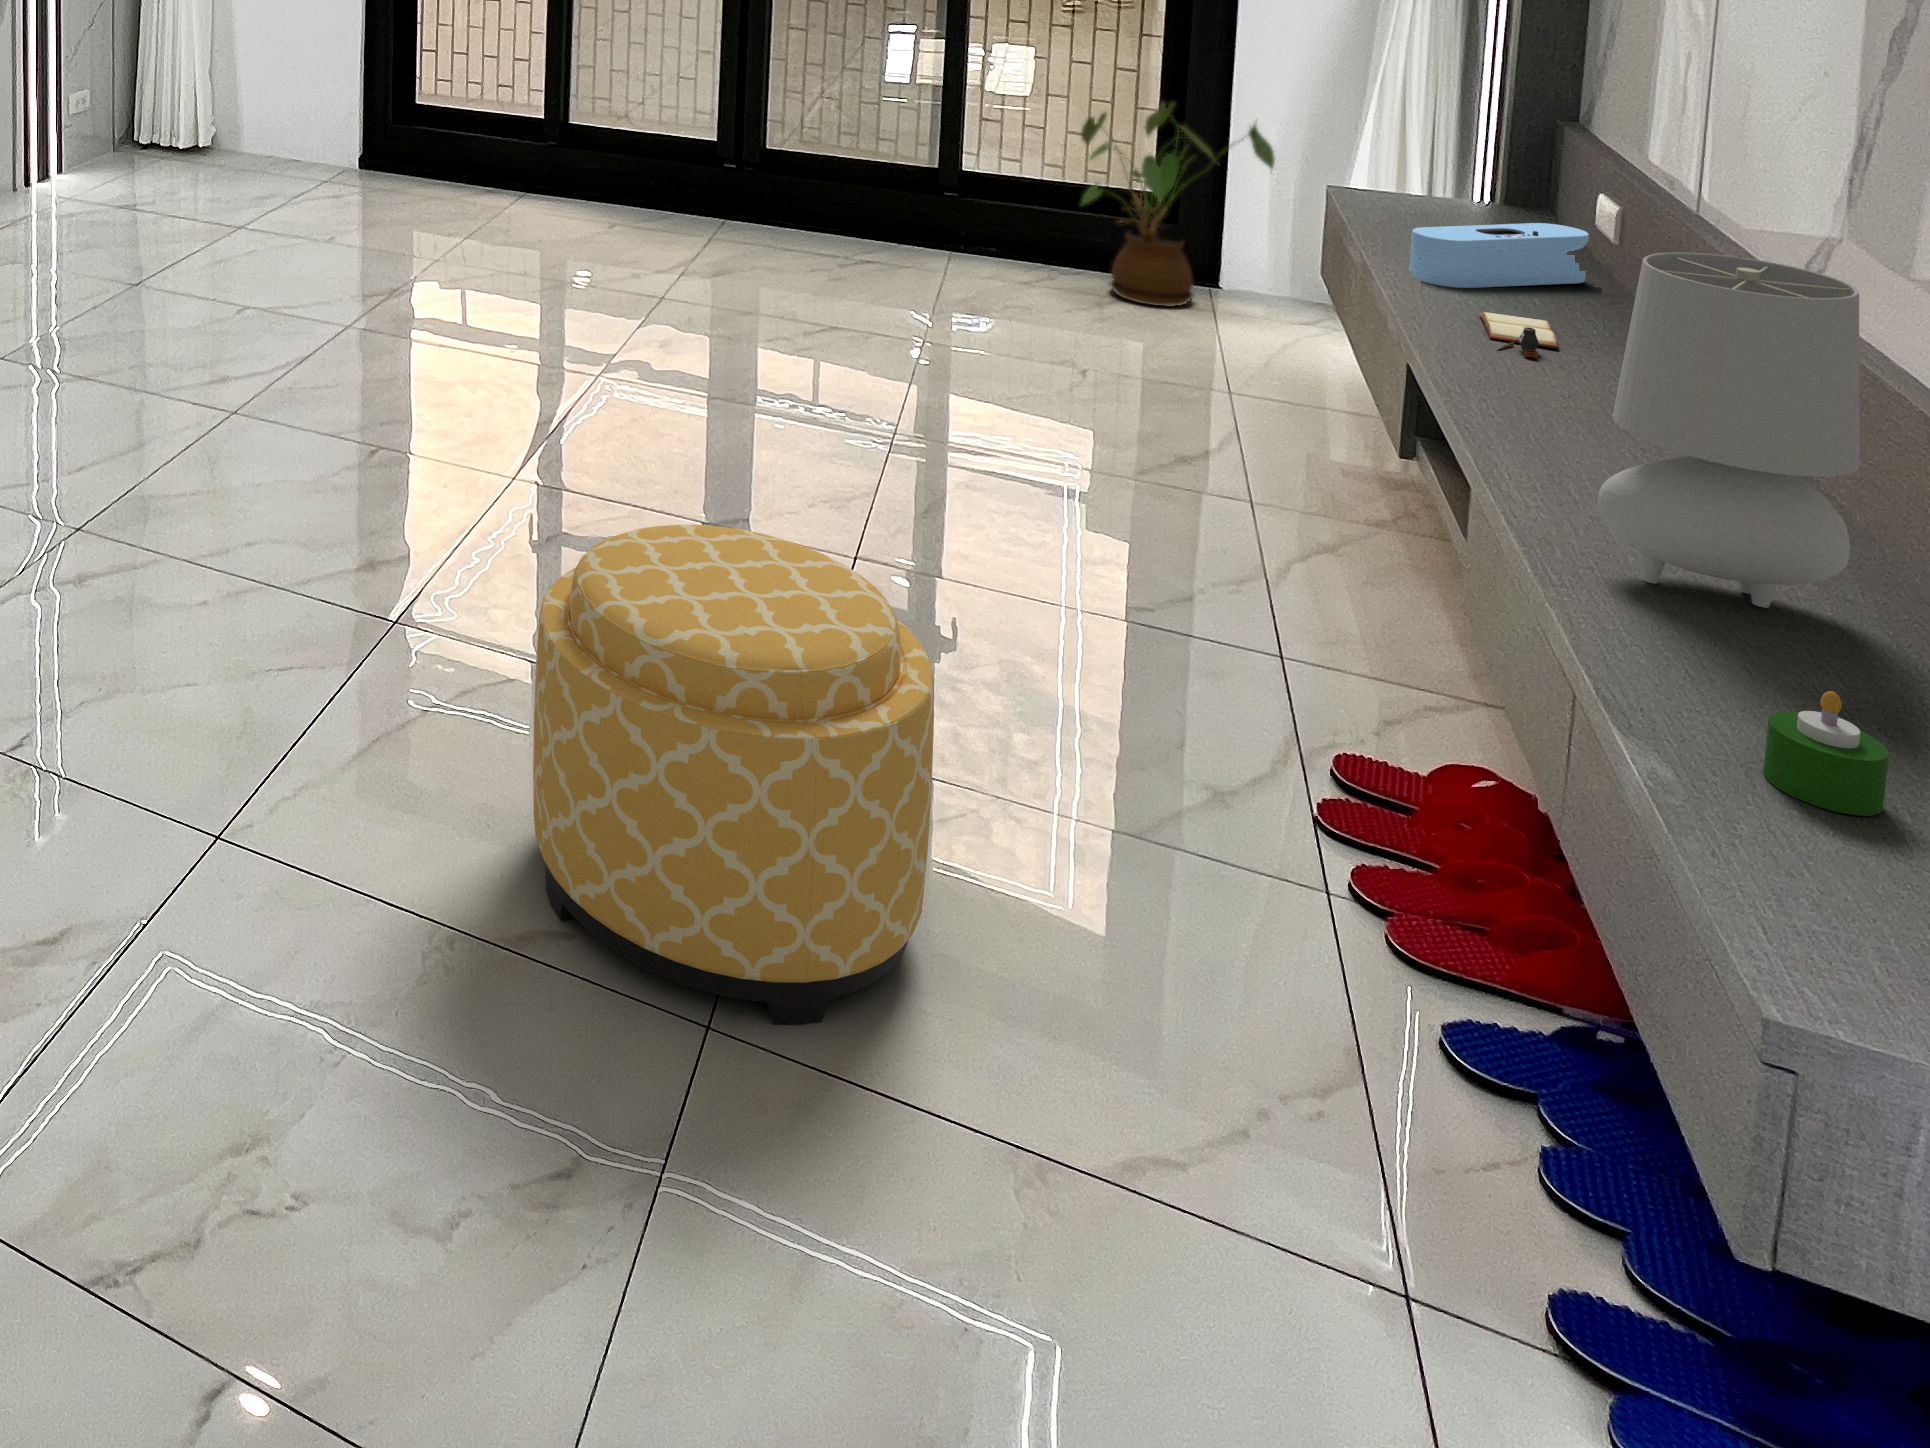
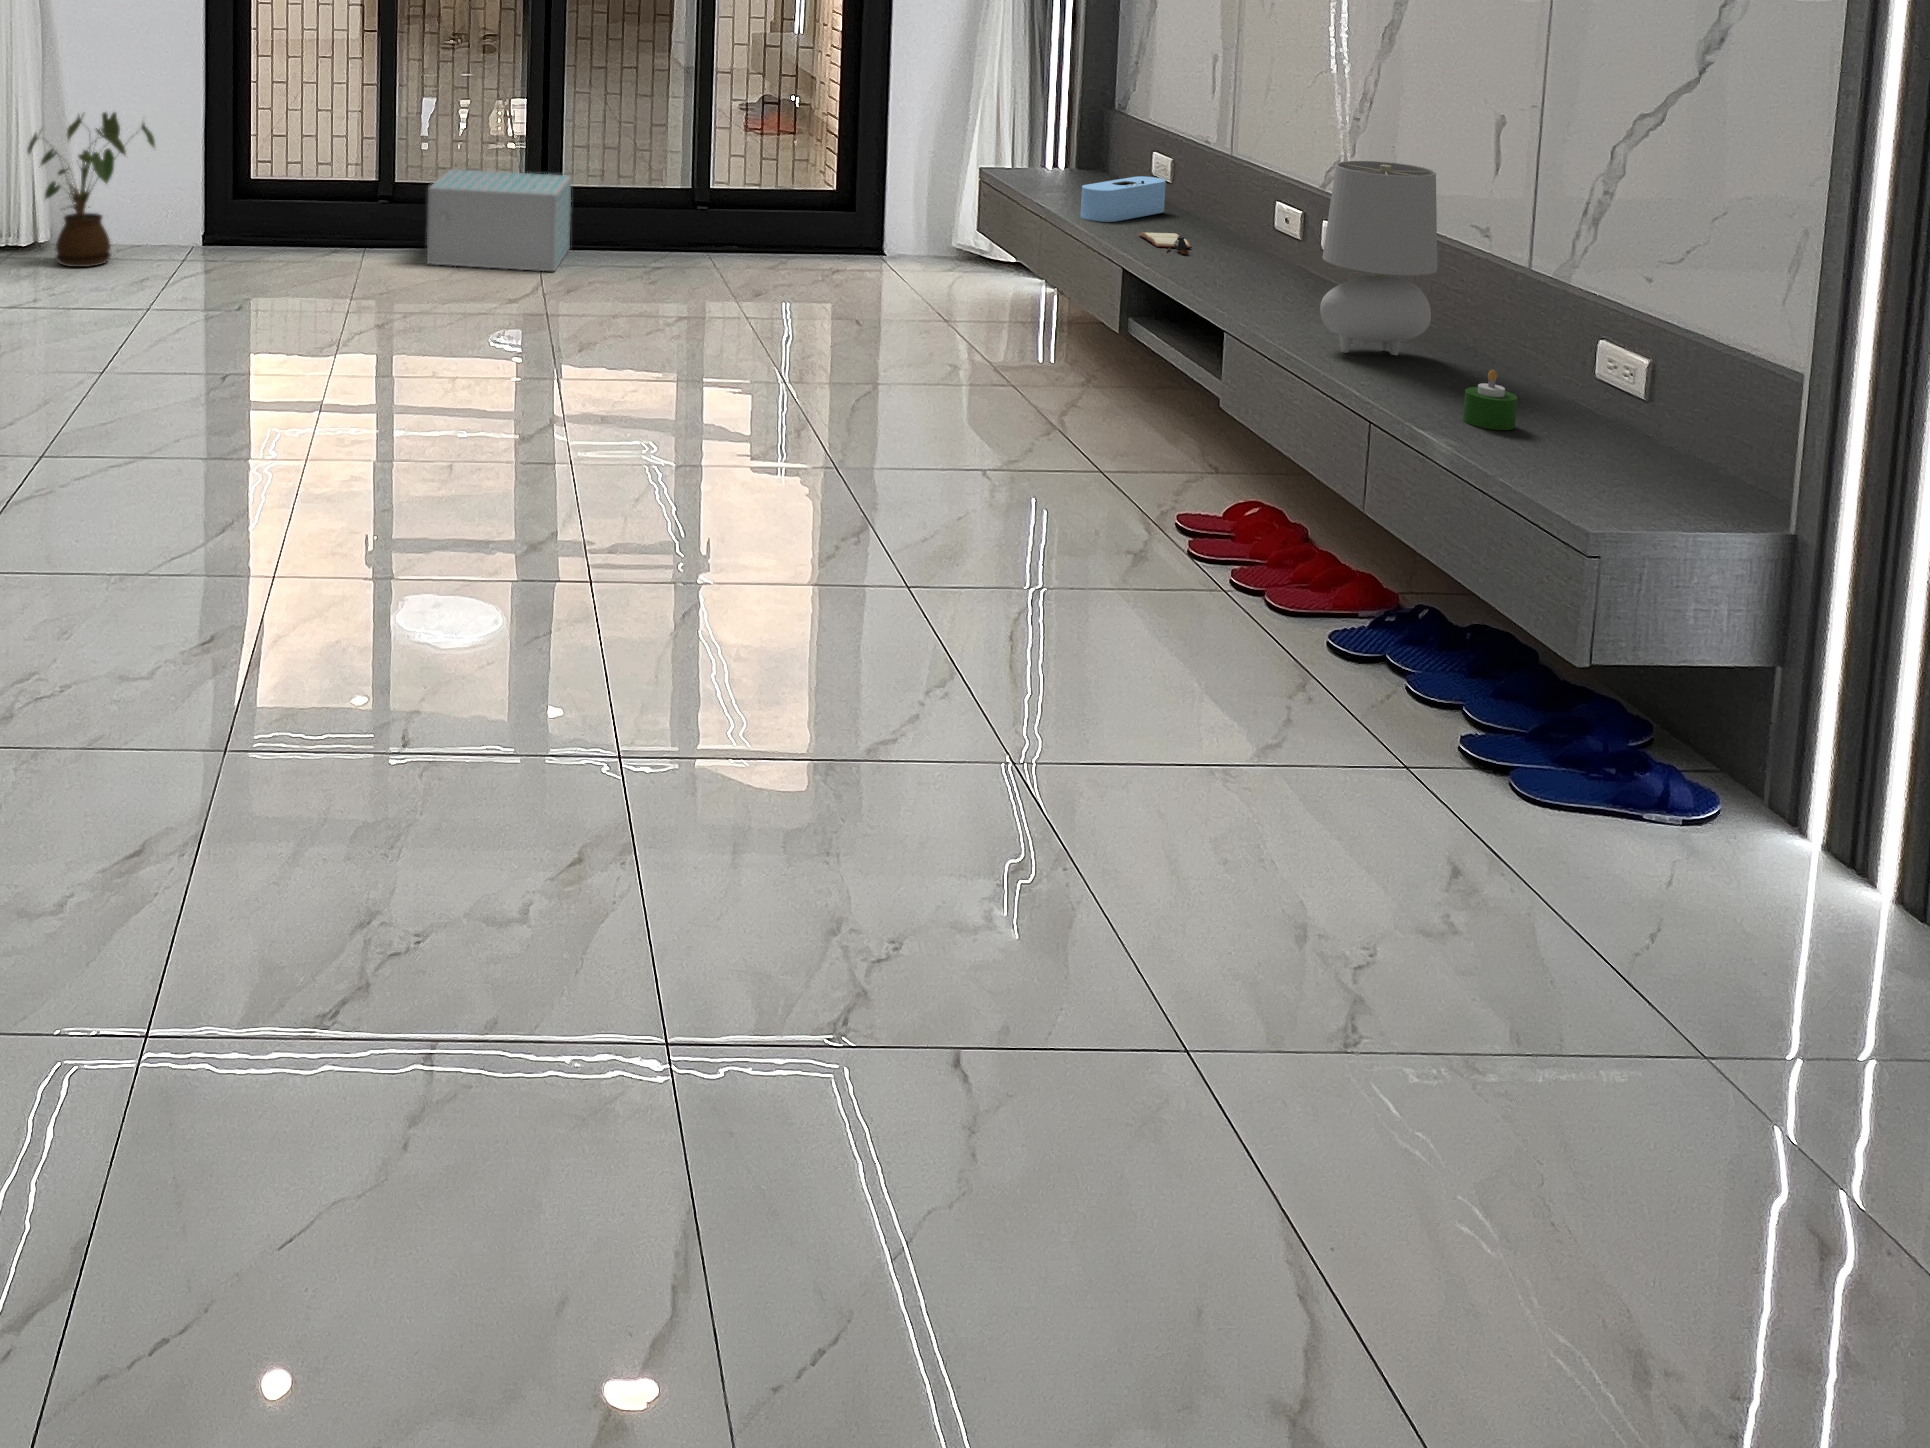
house plant: present [1081,102,1275,307] -> present [27,112,155,267]
storage box: none [585,118,782,252] -> present [427,169,571,271]
ottoman: present [533,525,934,1025] -> none [799,409,1069,711]

